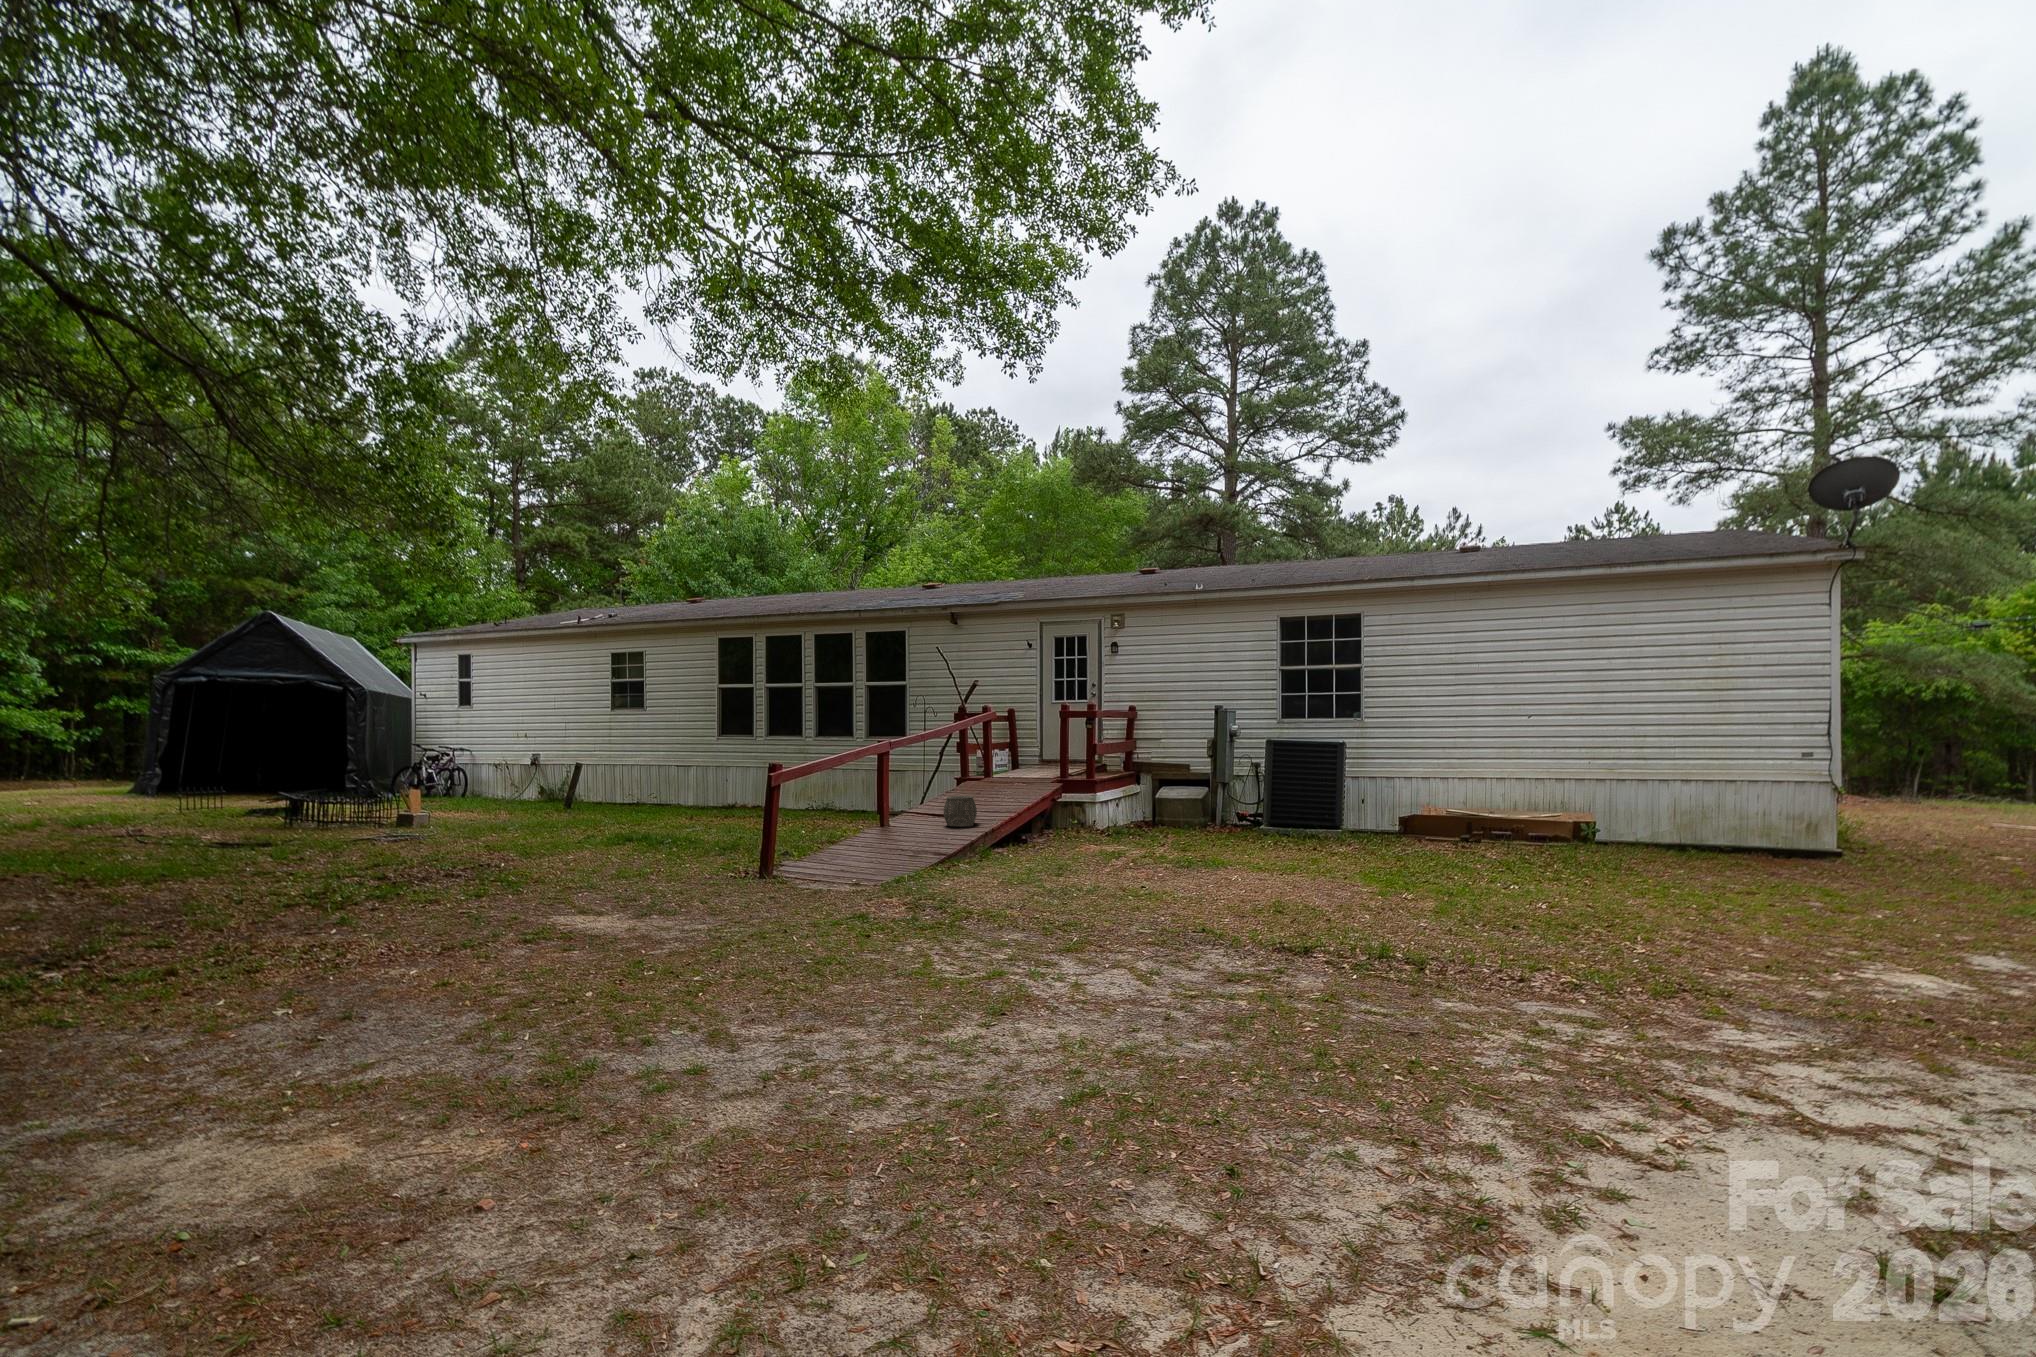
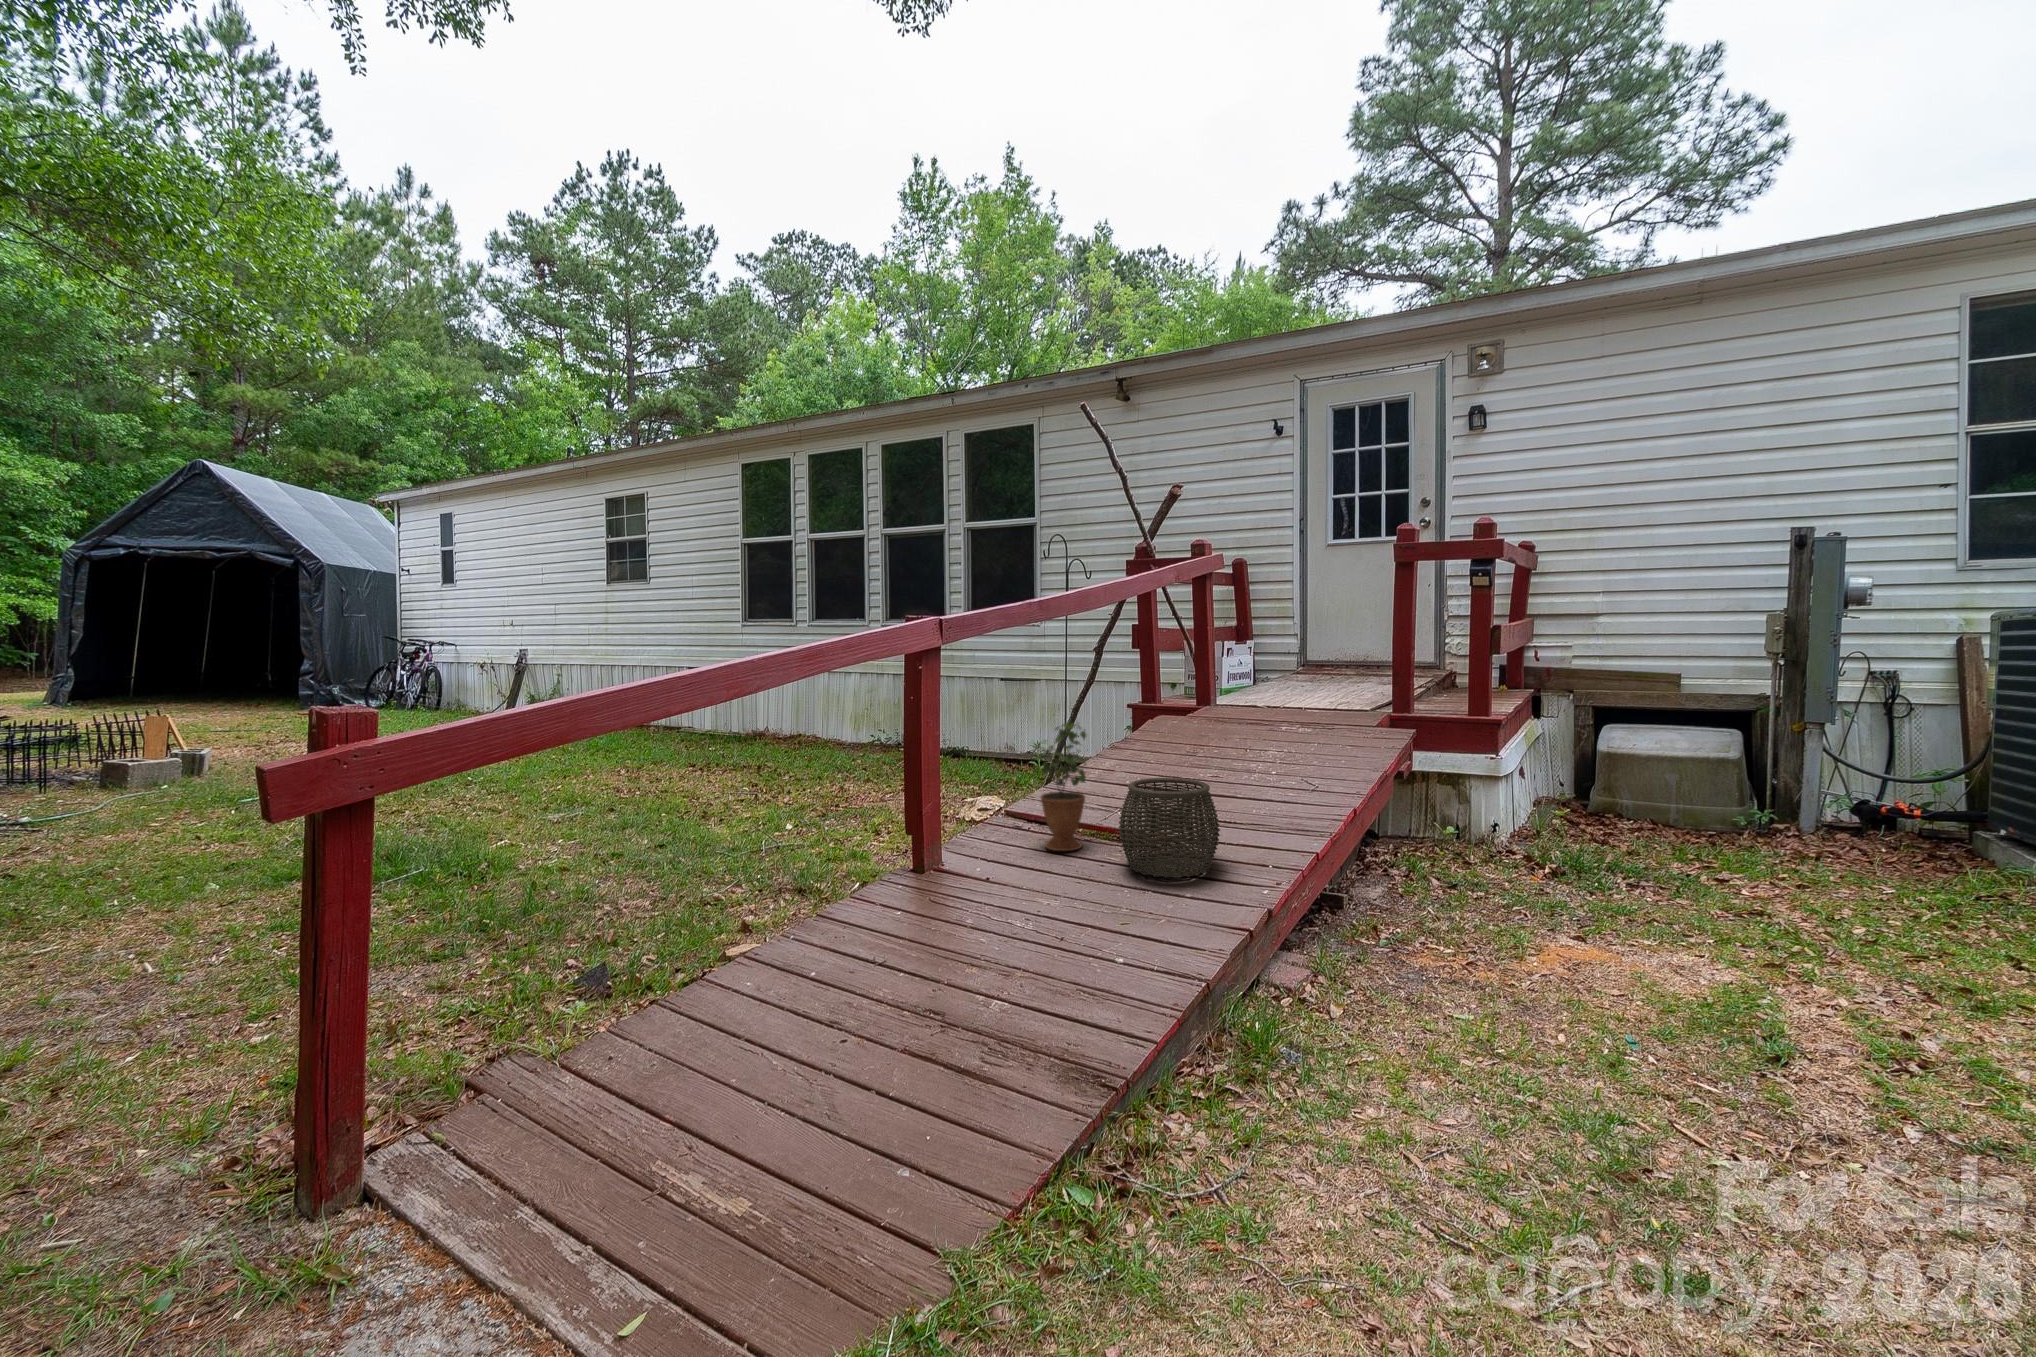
potted plant: none [912,776,933,824] -> present [1034,723,1086,851]

